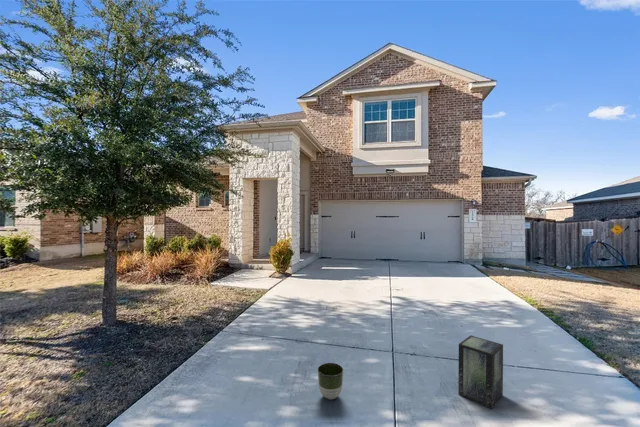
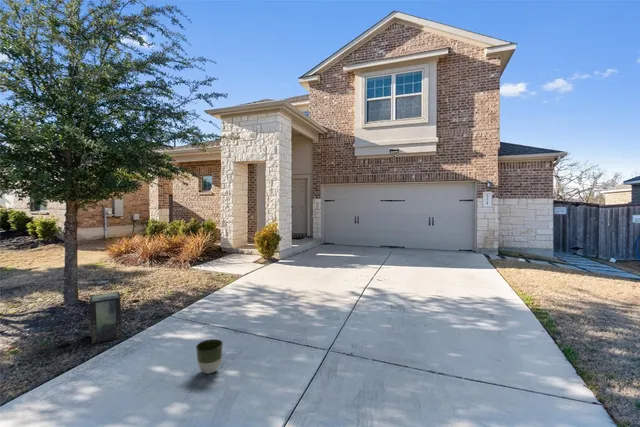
storage box: present [458,336,503,409] -> present [90,292,122,344]

